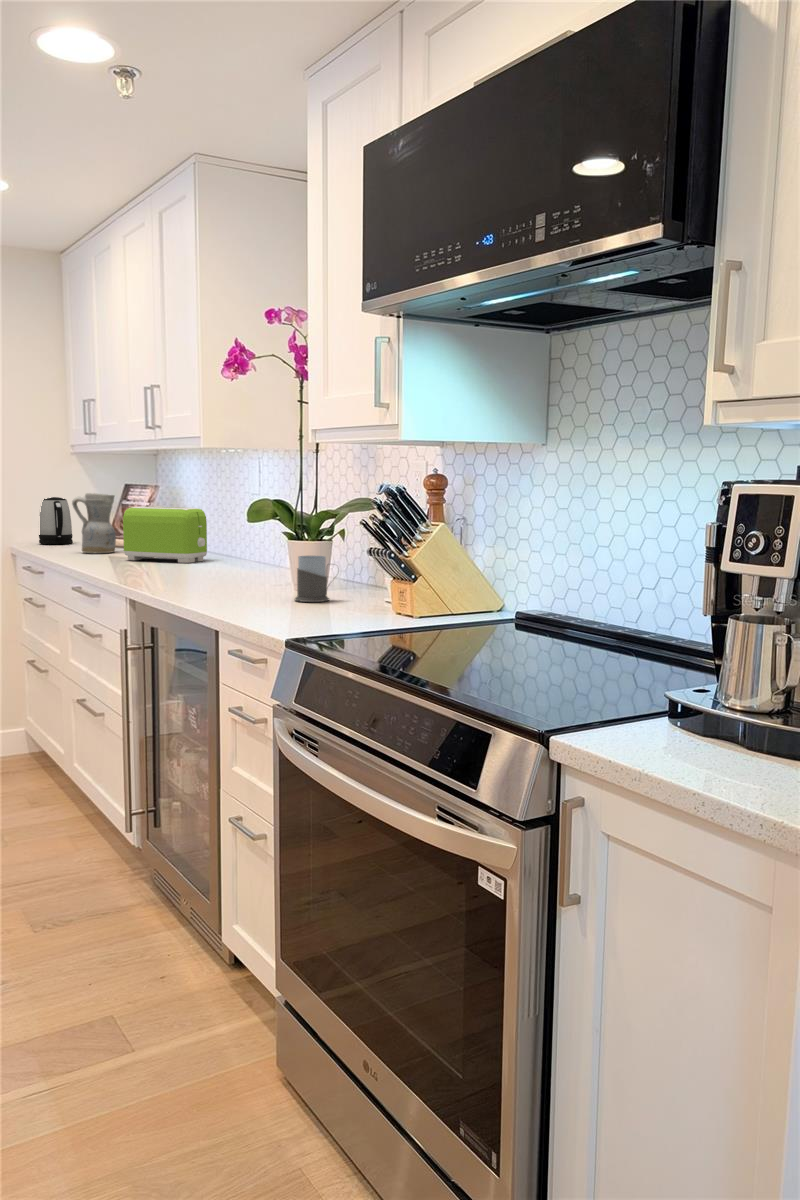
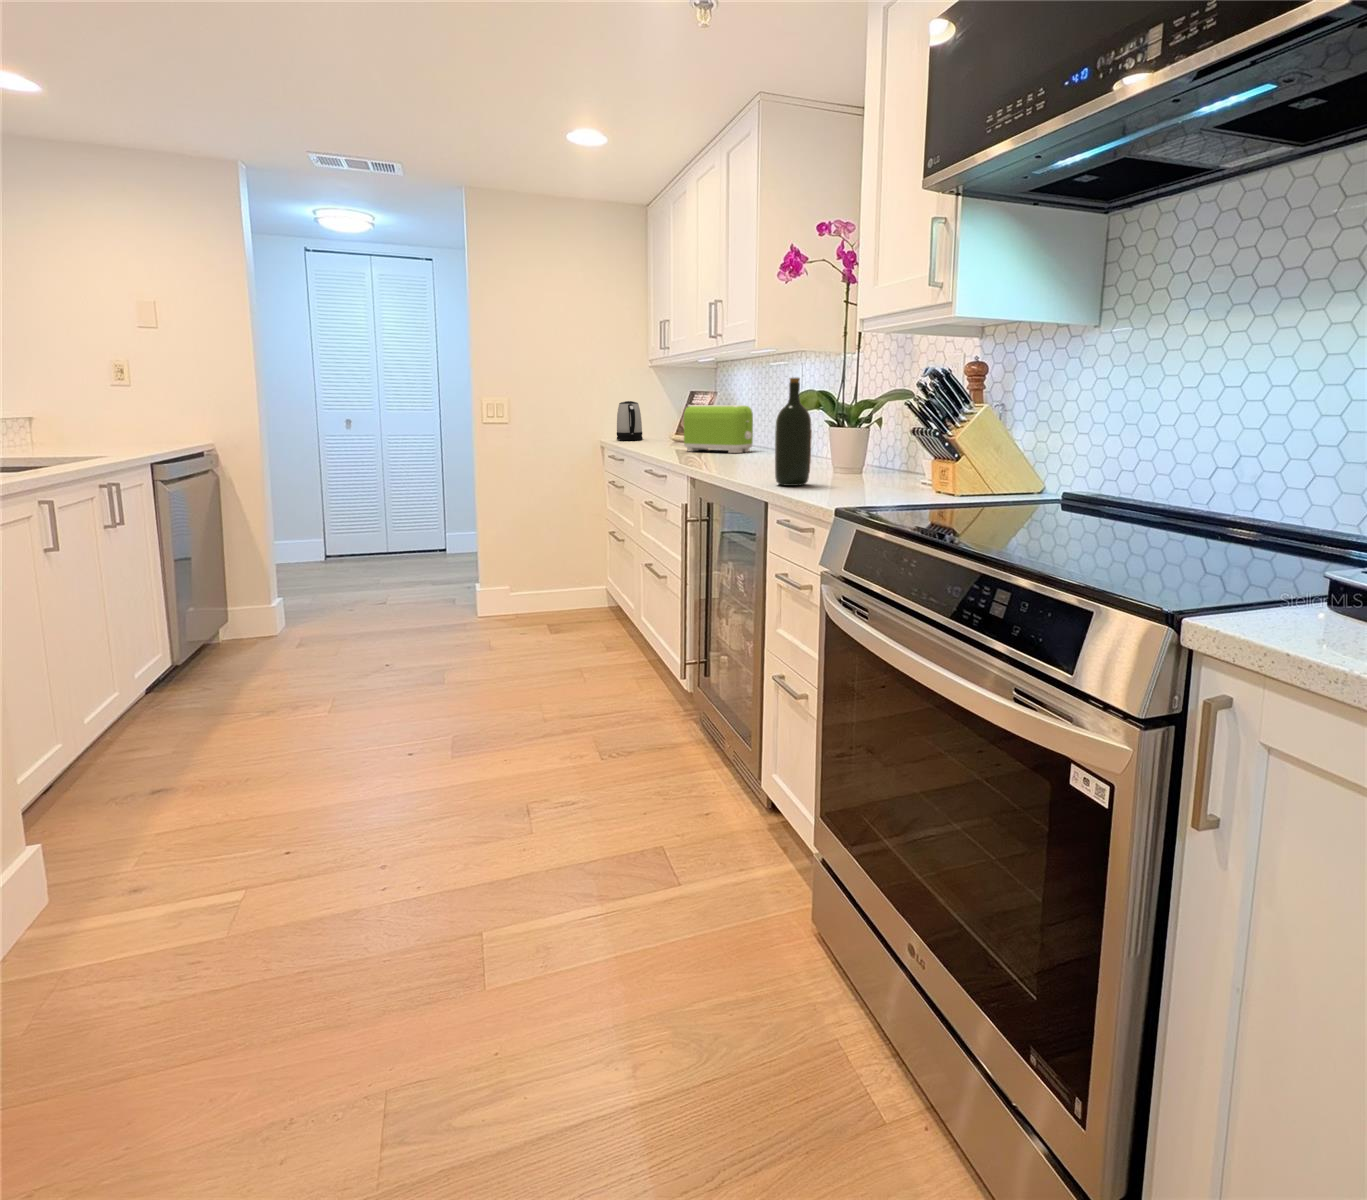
wine bottle: none [226,488,266,606] -> present [775,378,812,486]
ceramic pitcher: present [72,493,116,553] -> none [643,396,677,446]
mug: present [295,556,339,602] -> none [835,441,877,483]

